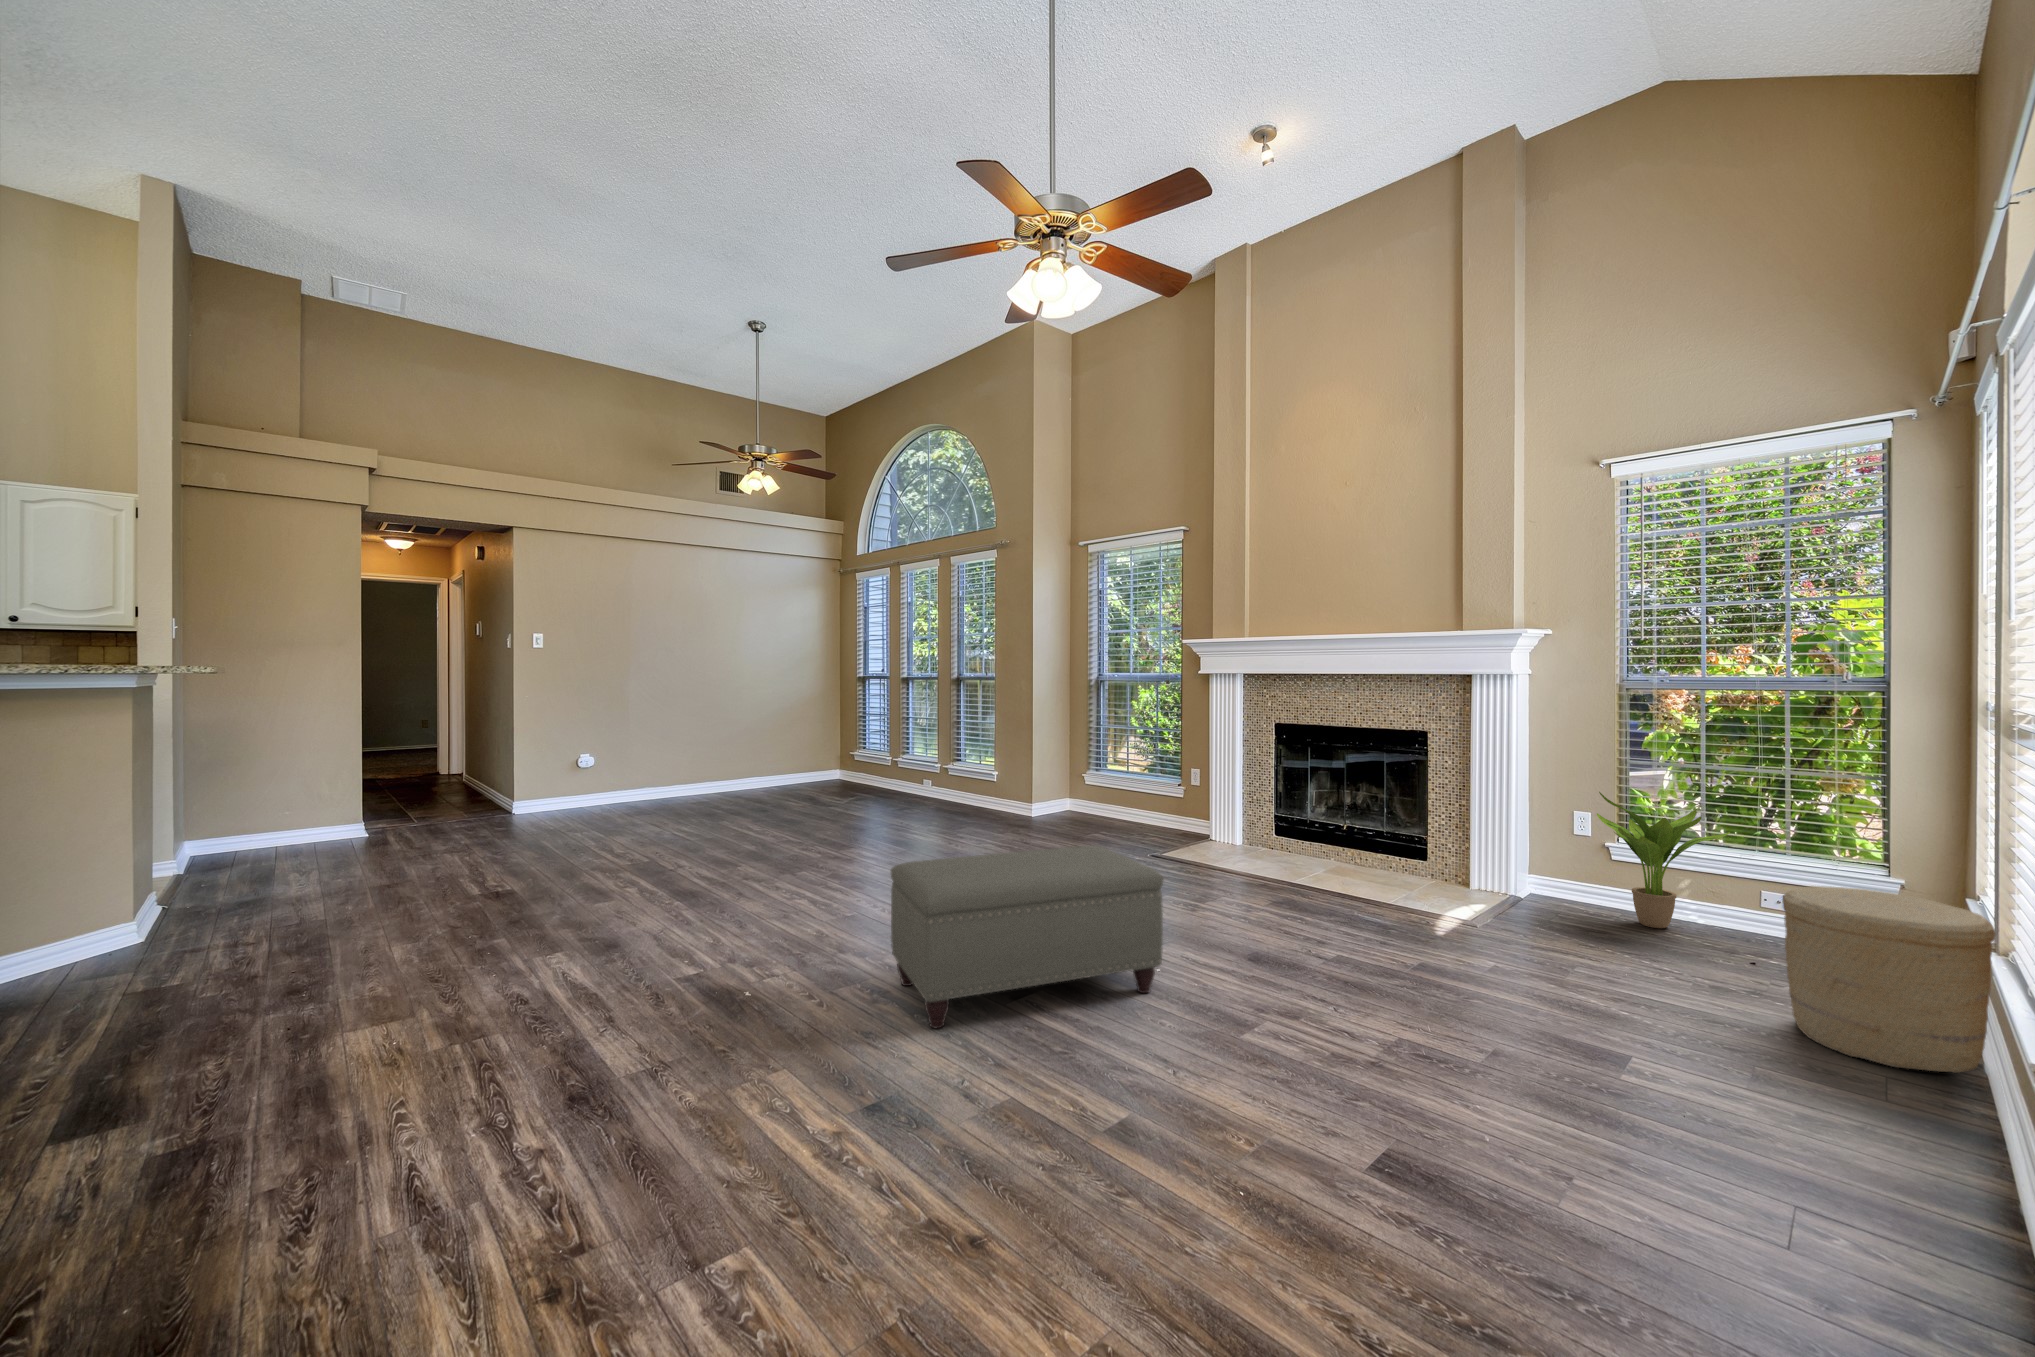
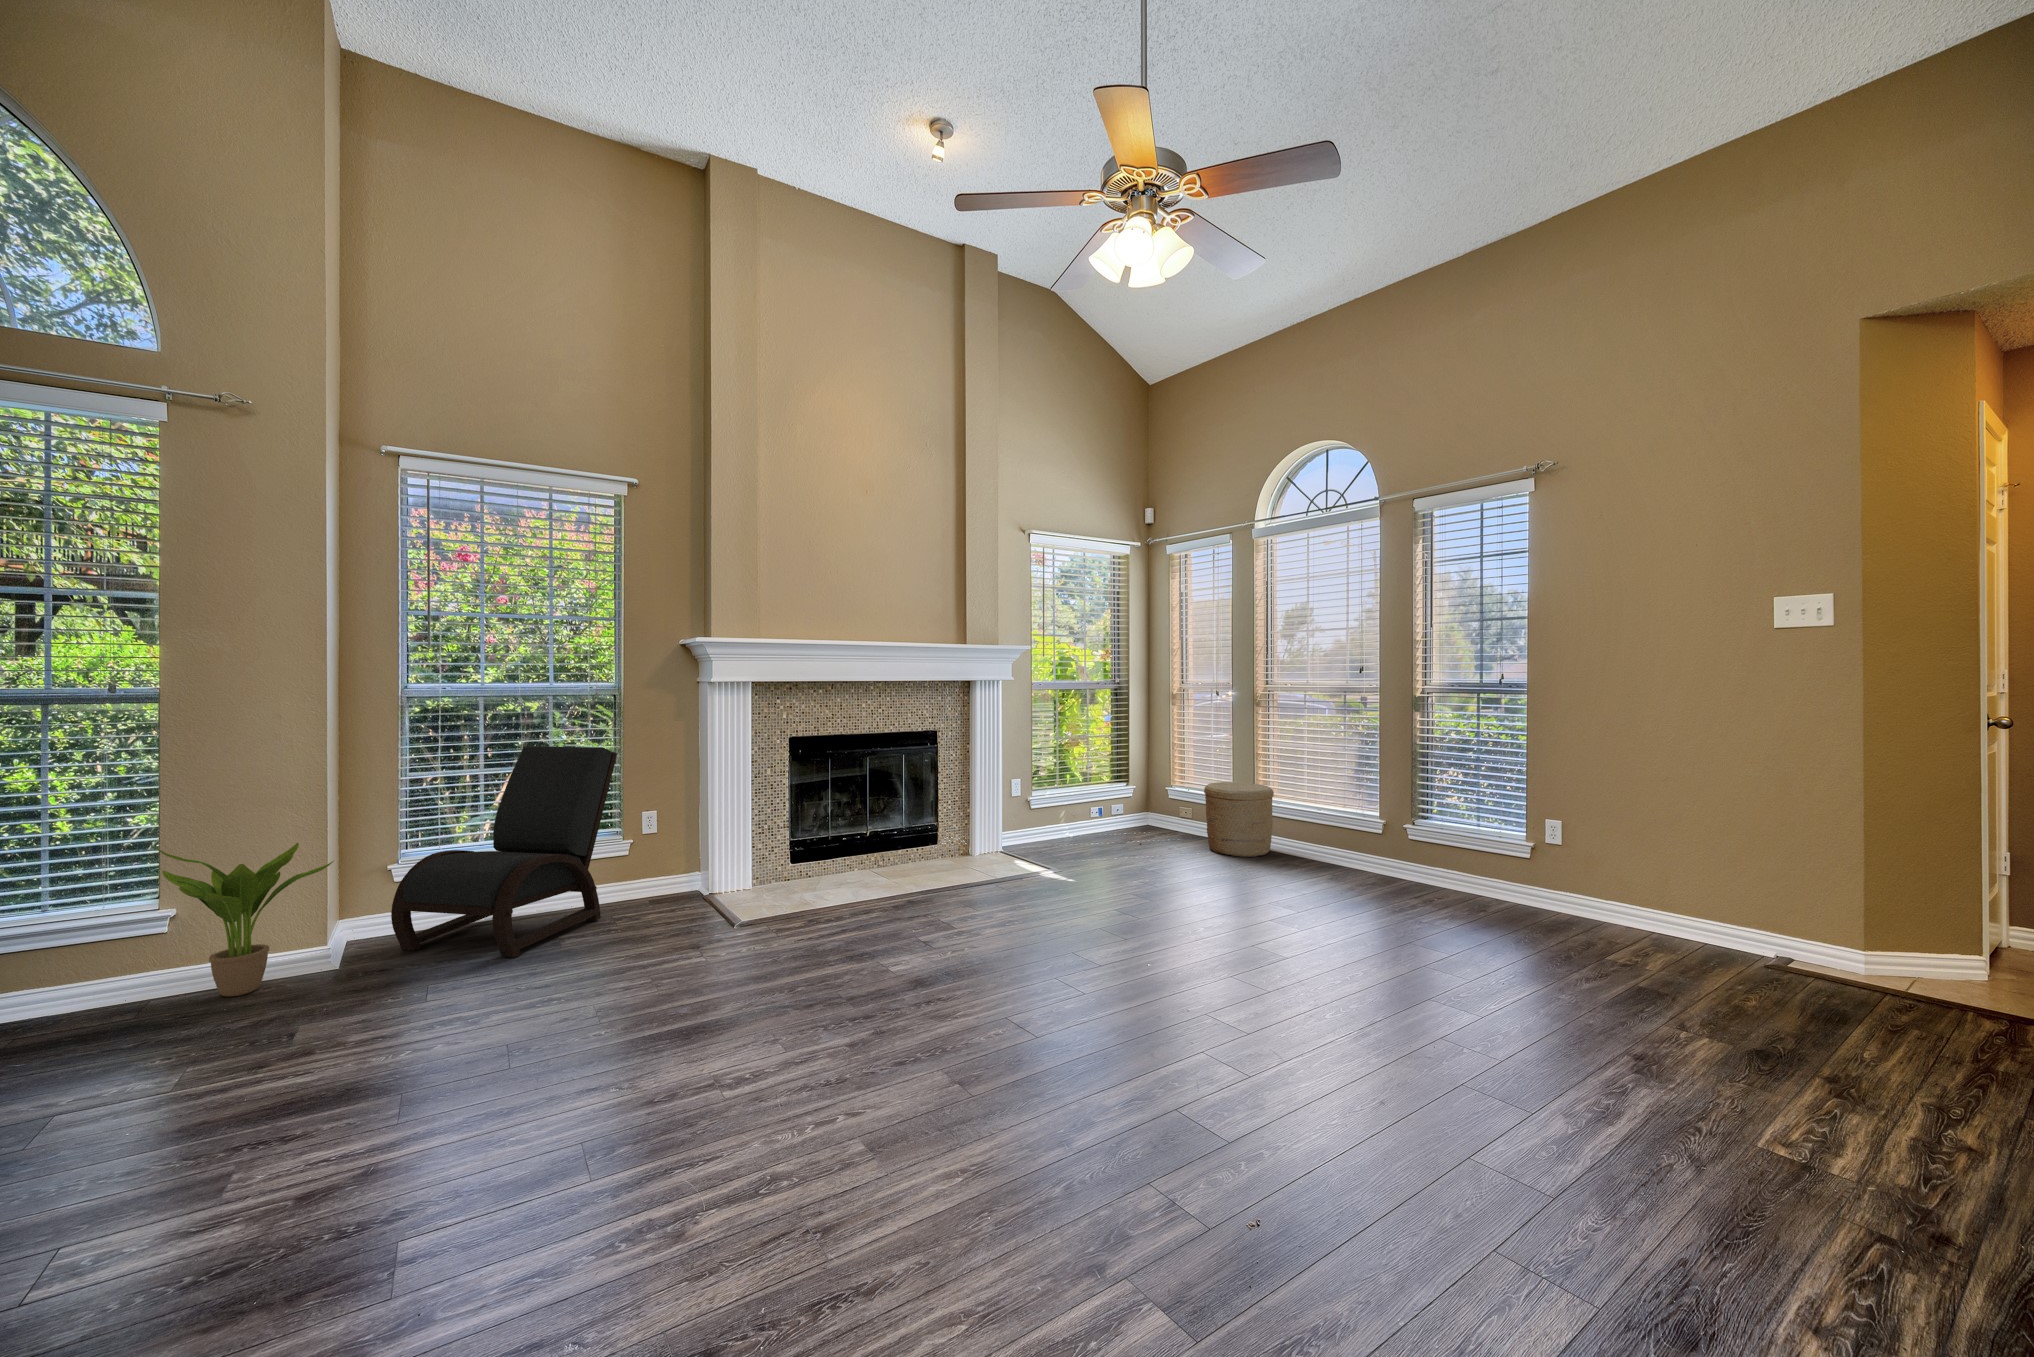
lounge chair: none [1037,711,1147,832] -> present [391,746,617,958]
potted plant: present [1597,792,1730,928] -> present [154,843,334,997]
ottoman: present [891,846,1164,1028] -> none [1096,861,1344,1084]

